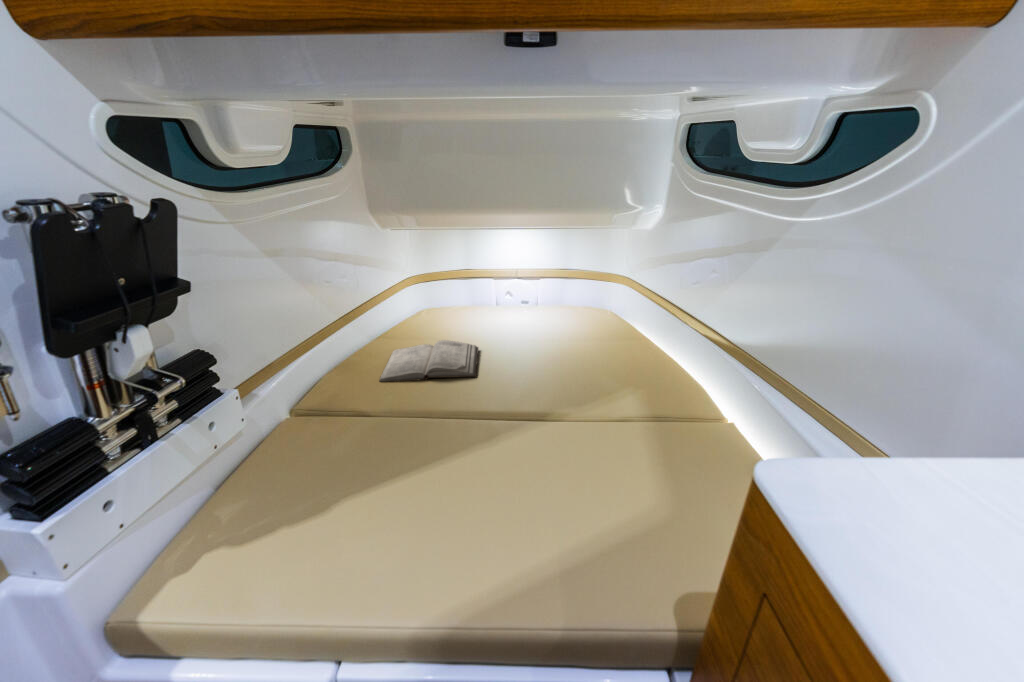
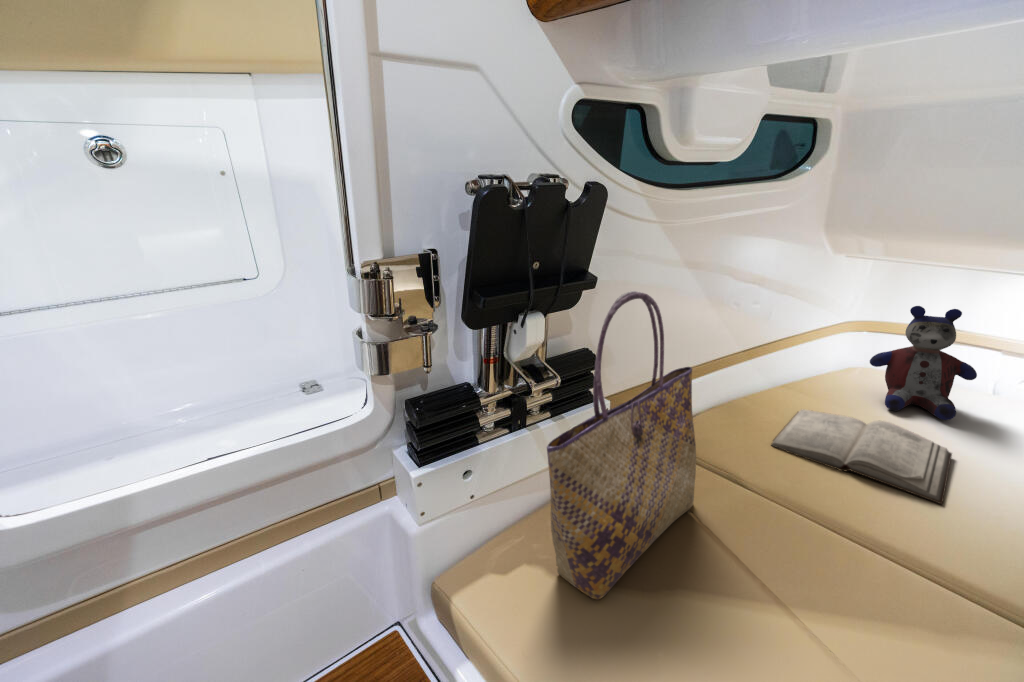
stuffed bear: none [427,257,482,333] -> present [870,306,977,420]
tote bag: none [196,287,336,539] -> present [547,291,696,600]

